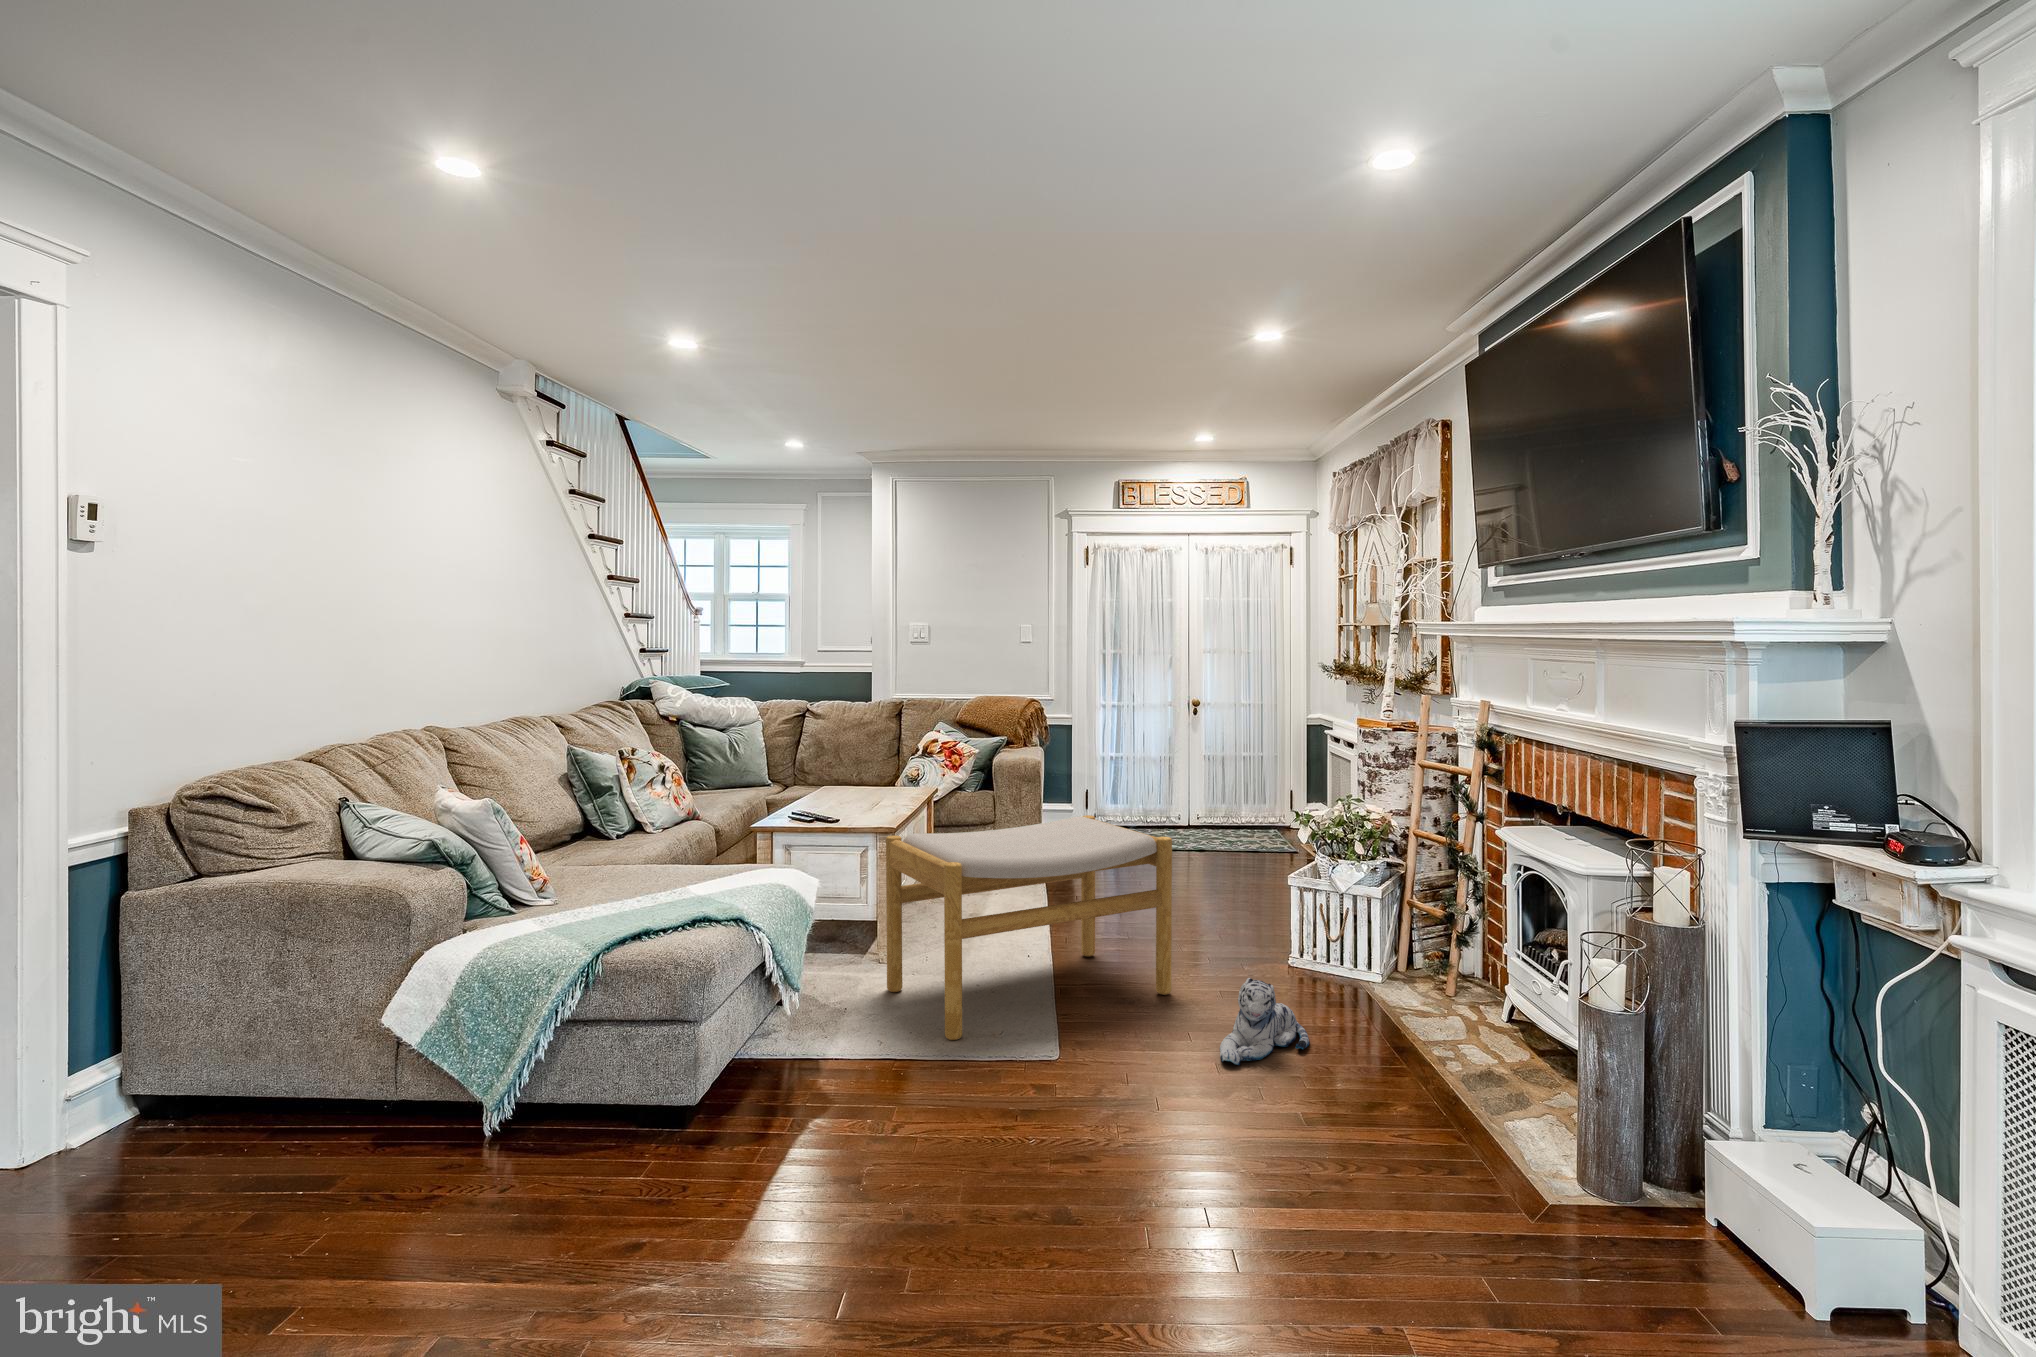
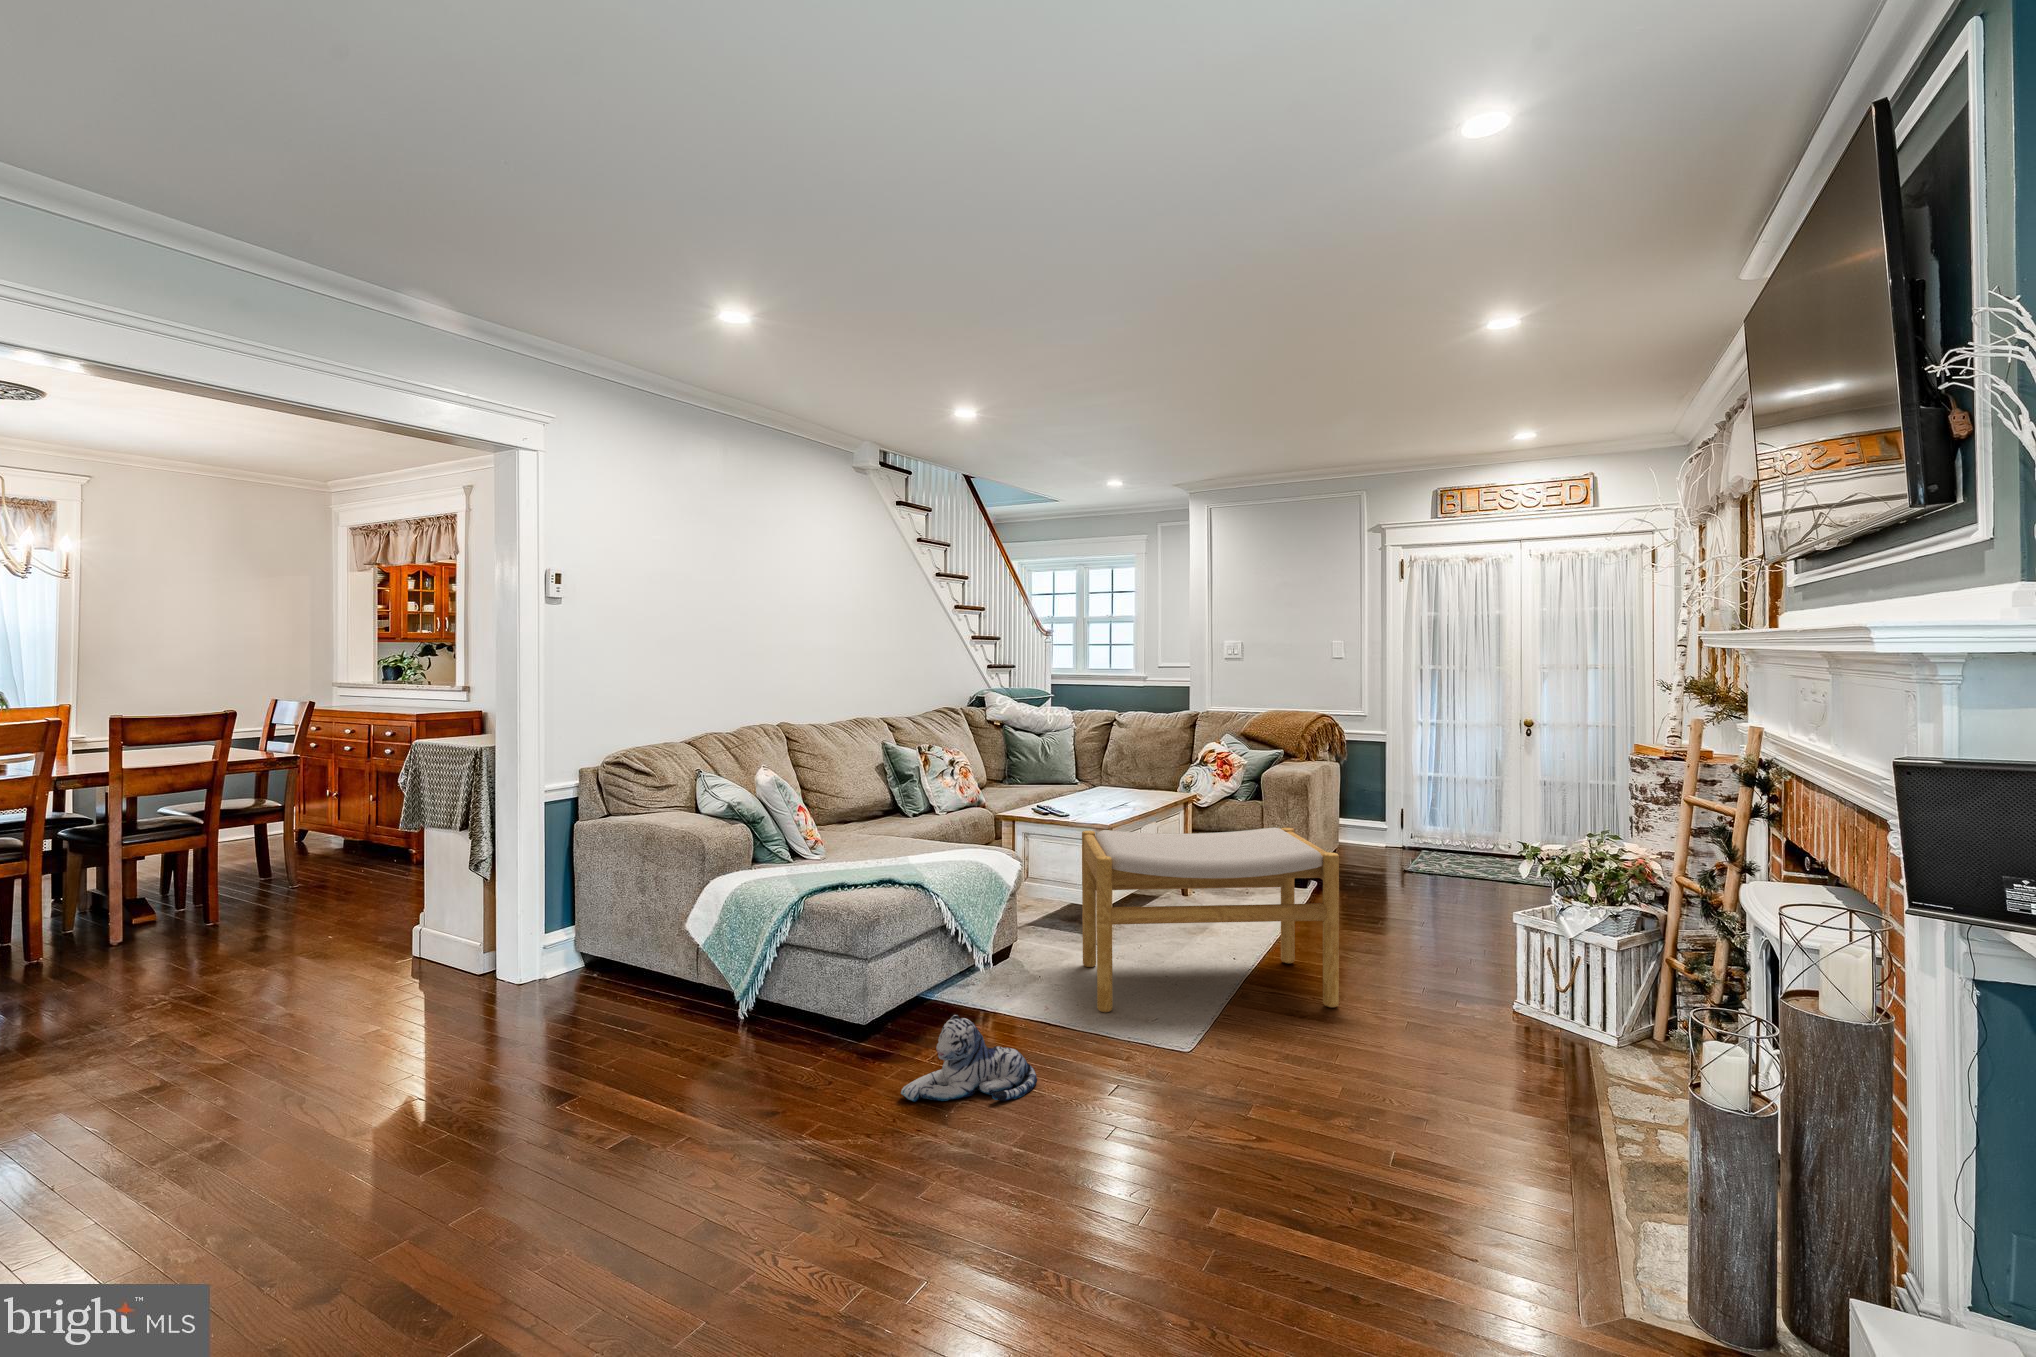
plush toy: present [1220,978,1309,1065] -> present [901,1015,1037,1102]

